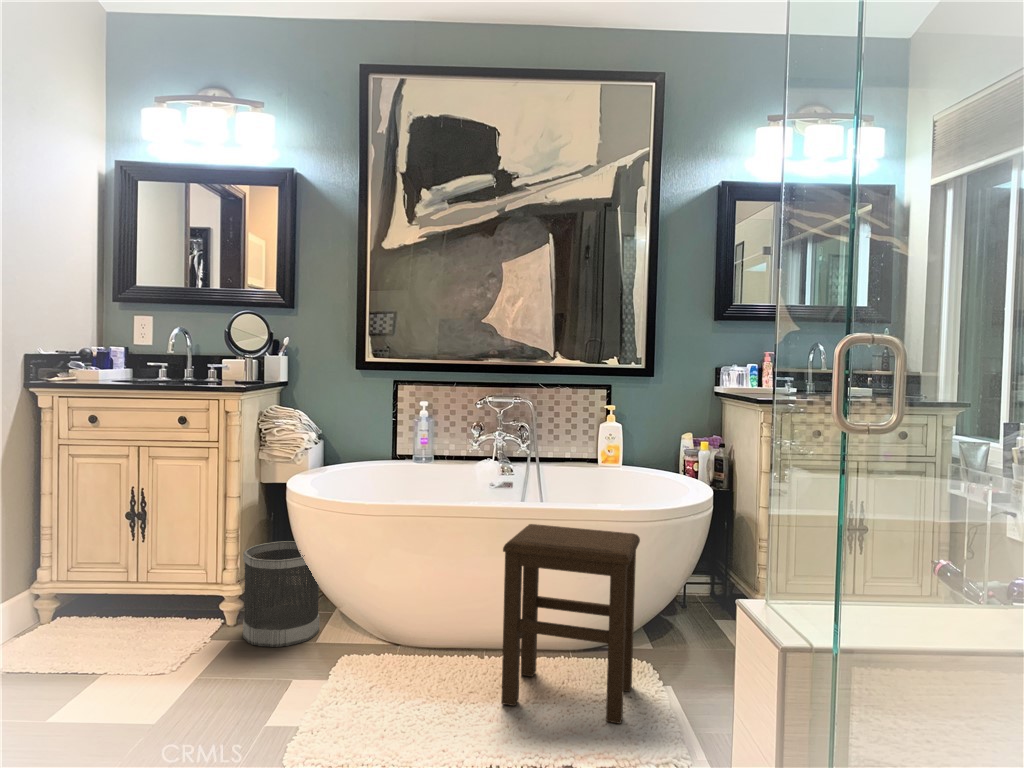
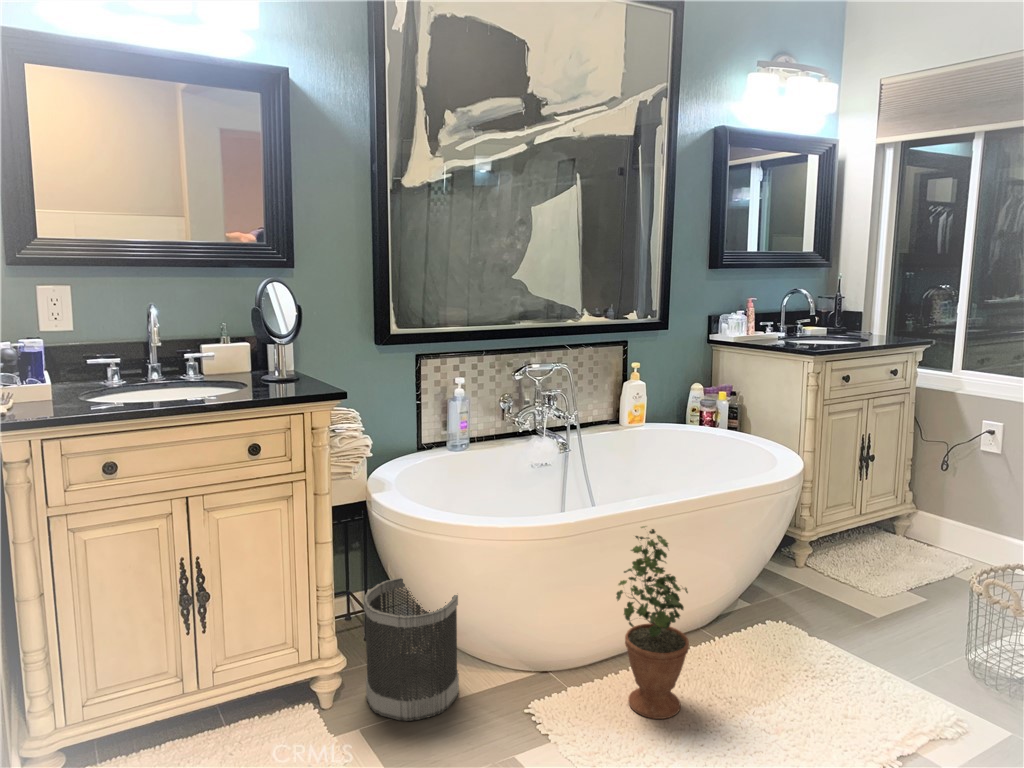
potted plant: none [387,518,458,694] -> present [616,526,689,719]
stool: present [501,524,640,724] -> none [709,504,874,701]

